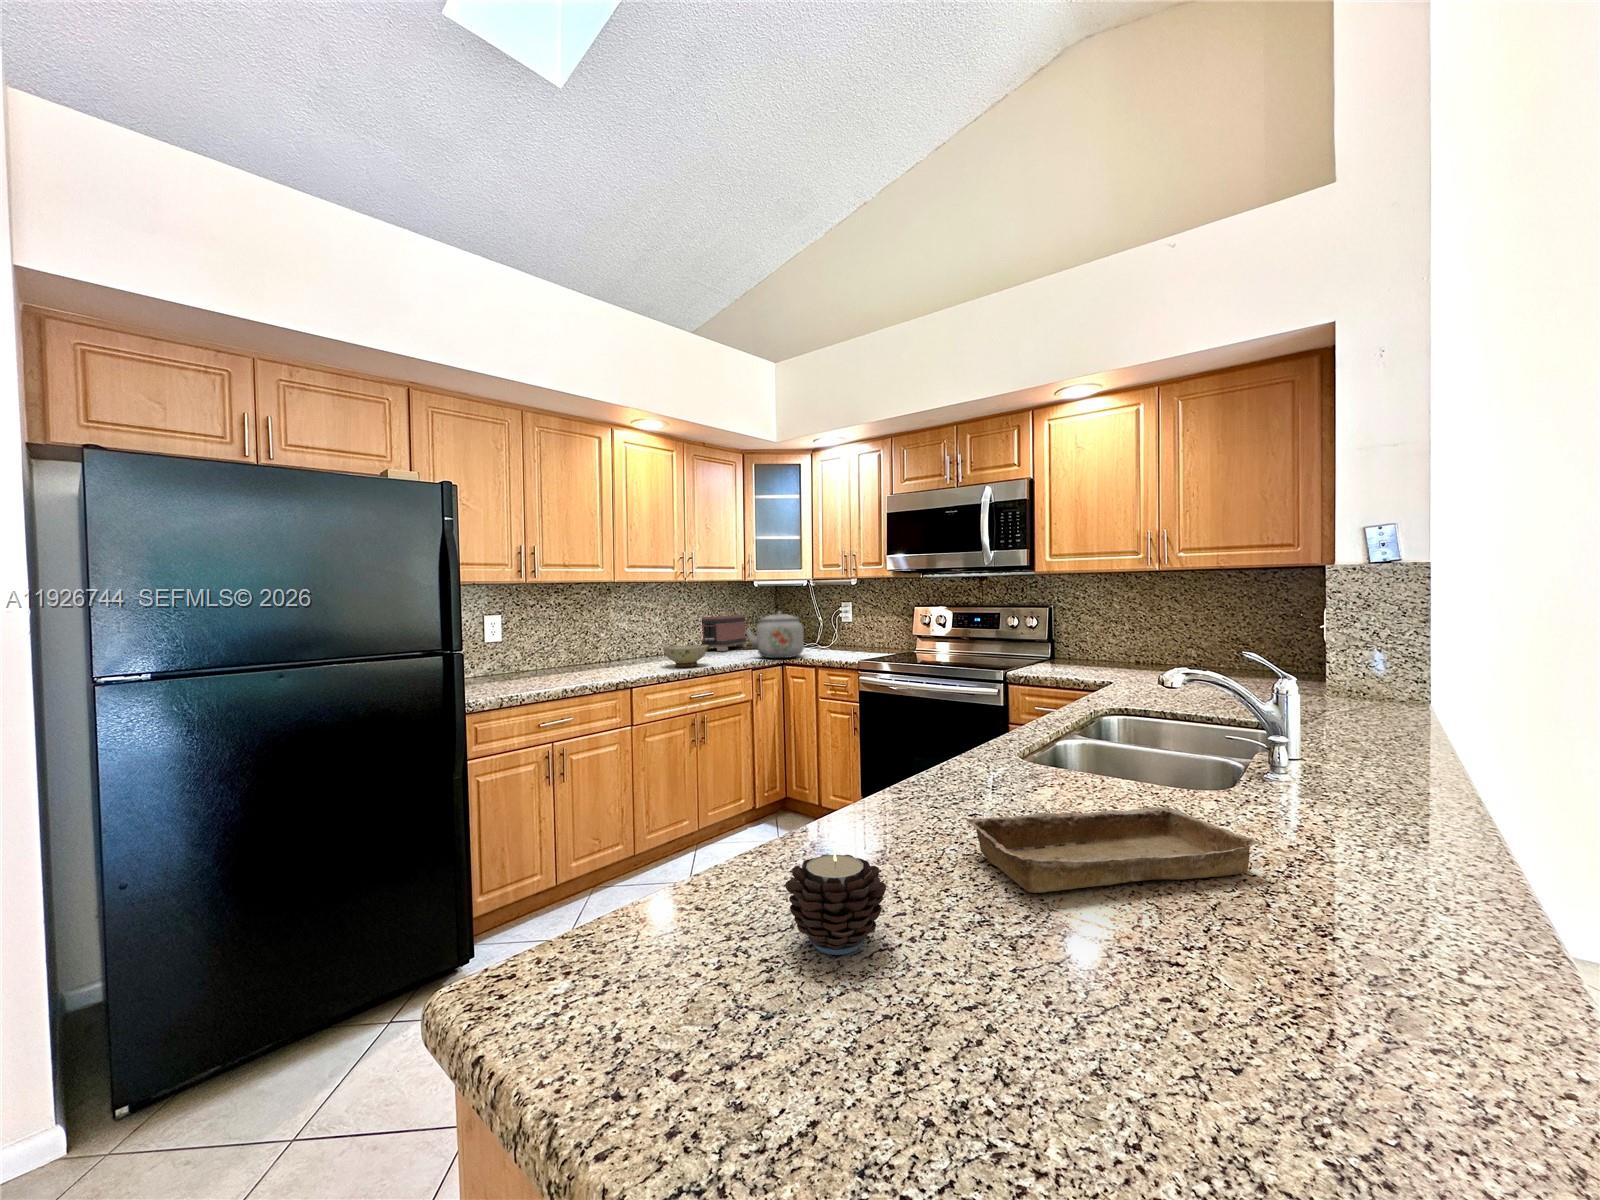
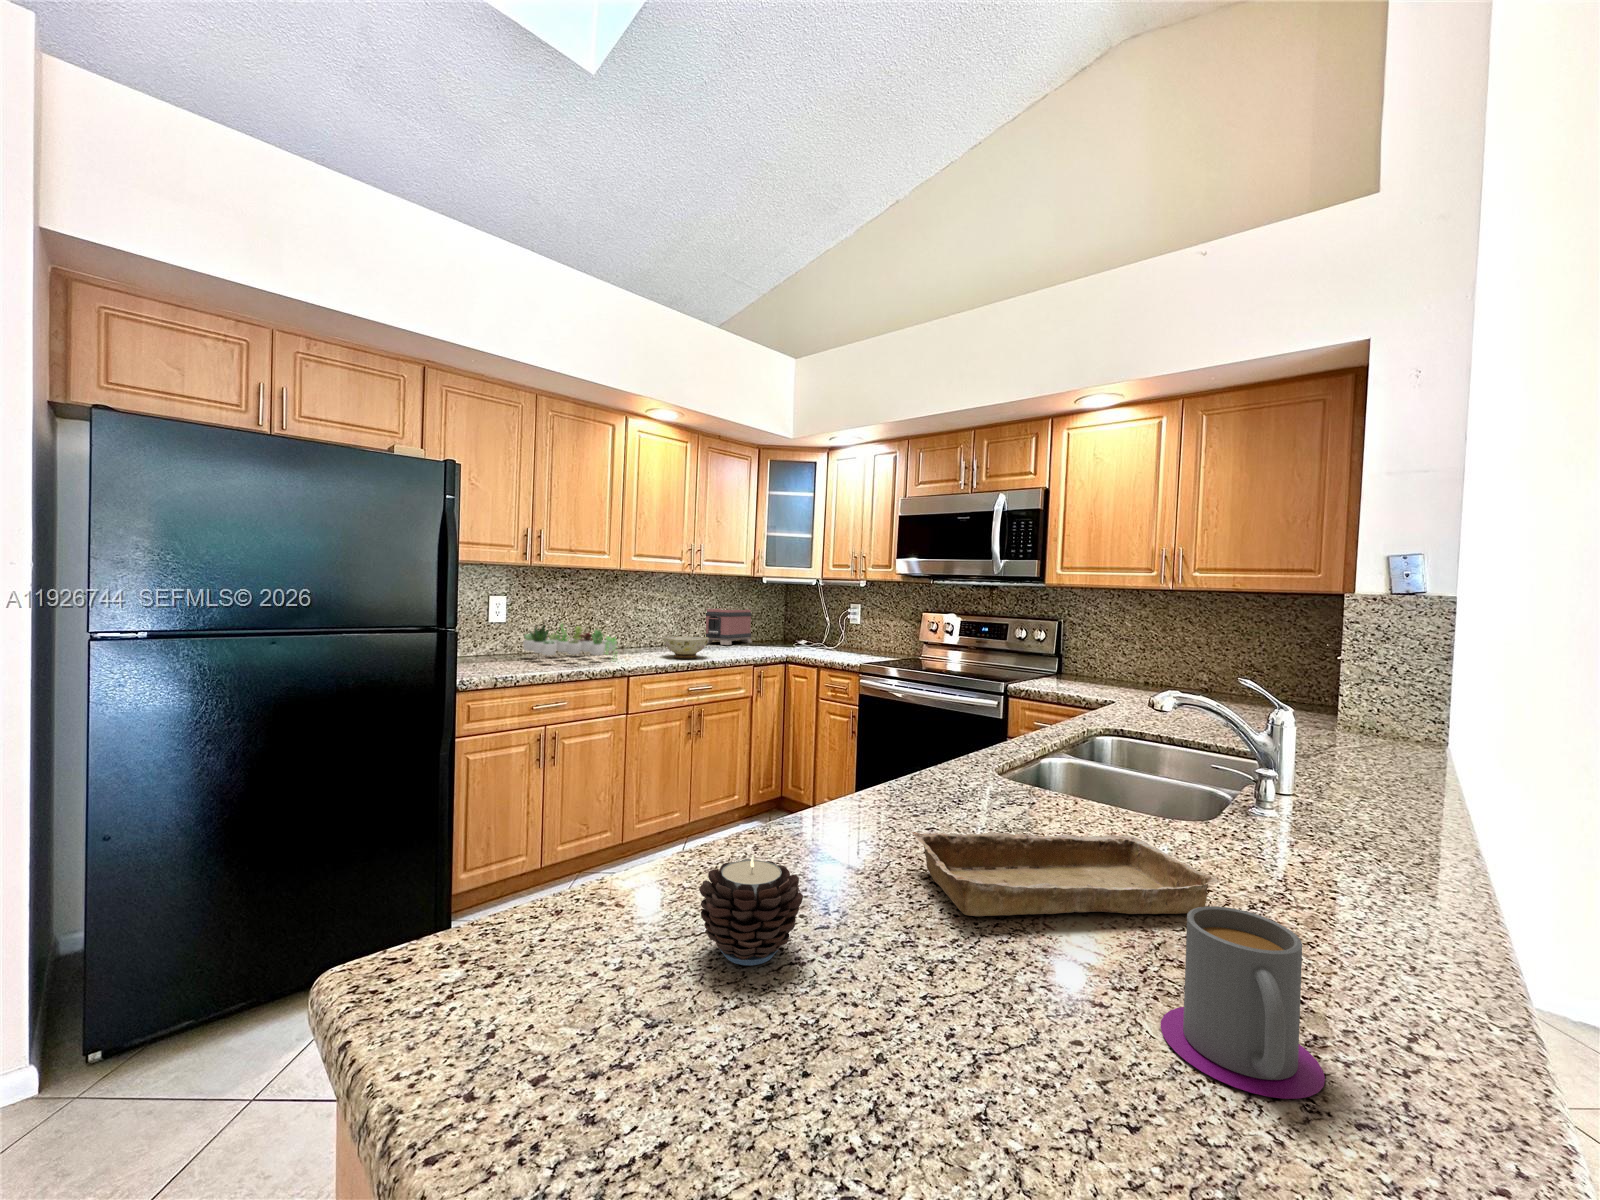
kettle: present [747,611,804,658] -> none [749,608,807,656]
succulent plant: none [525,637,621,675] -> present [523,623,617,659]
mug: none [1235,864,1395,1034] -> present [1161,906,1325,1099]

